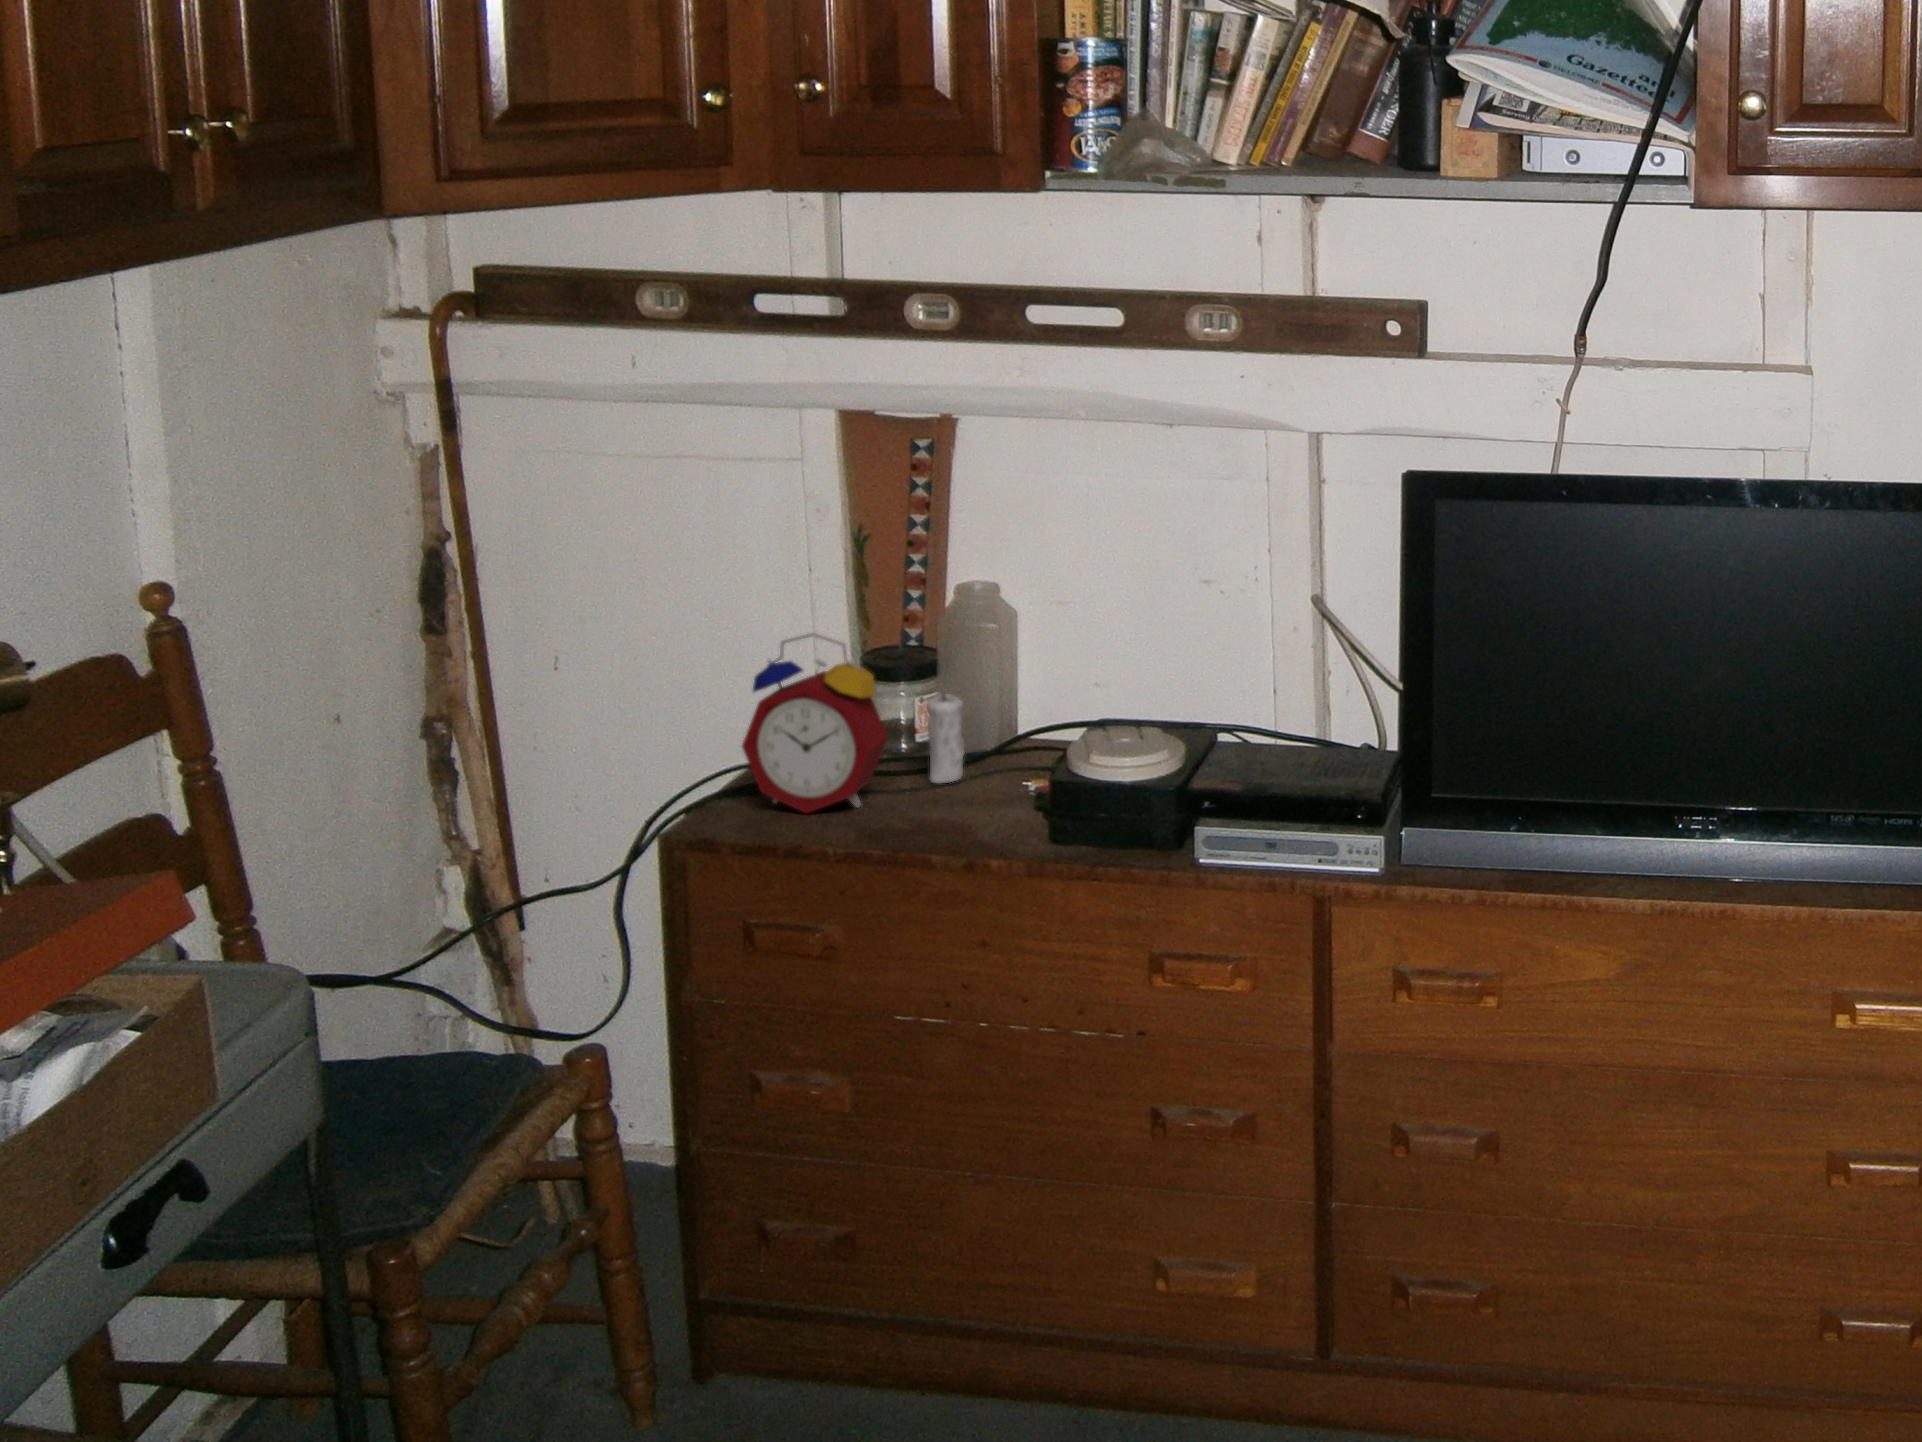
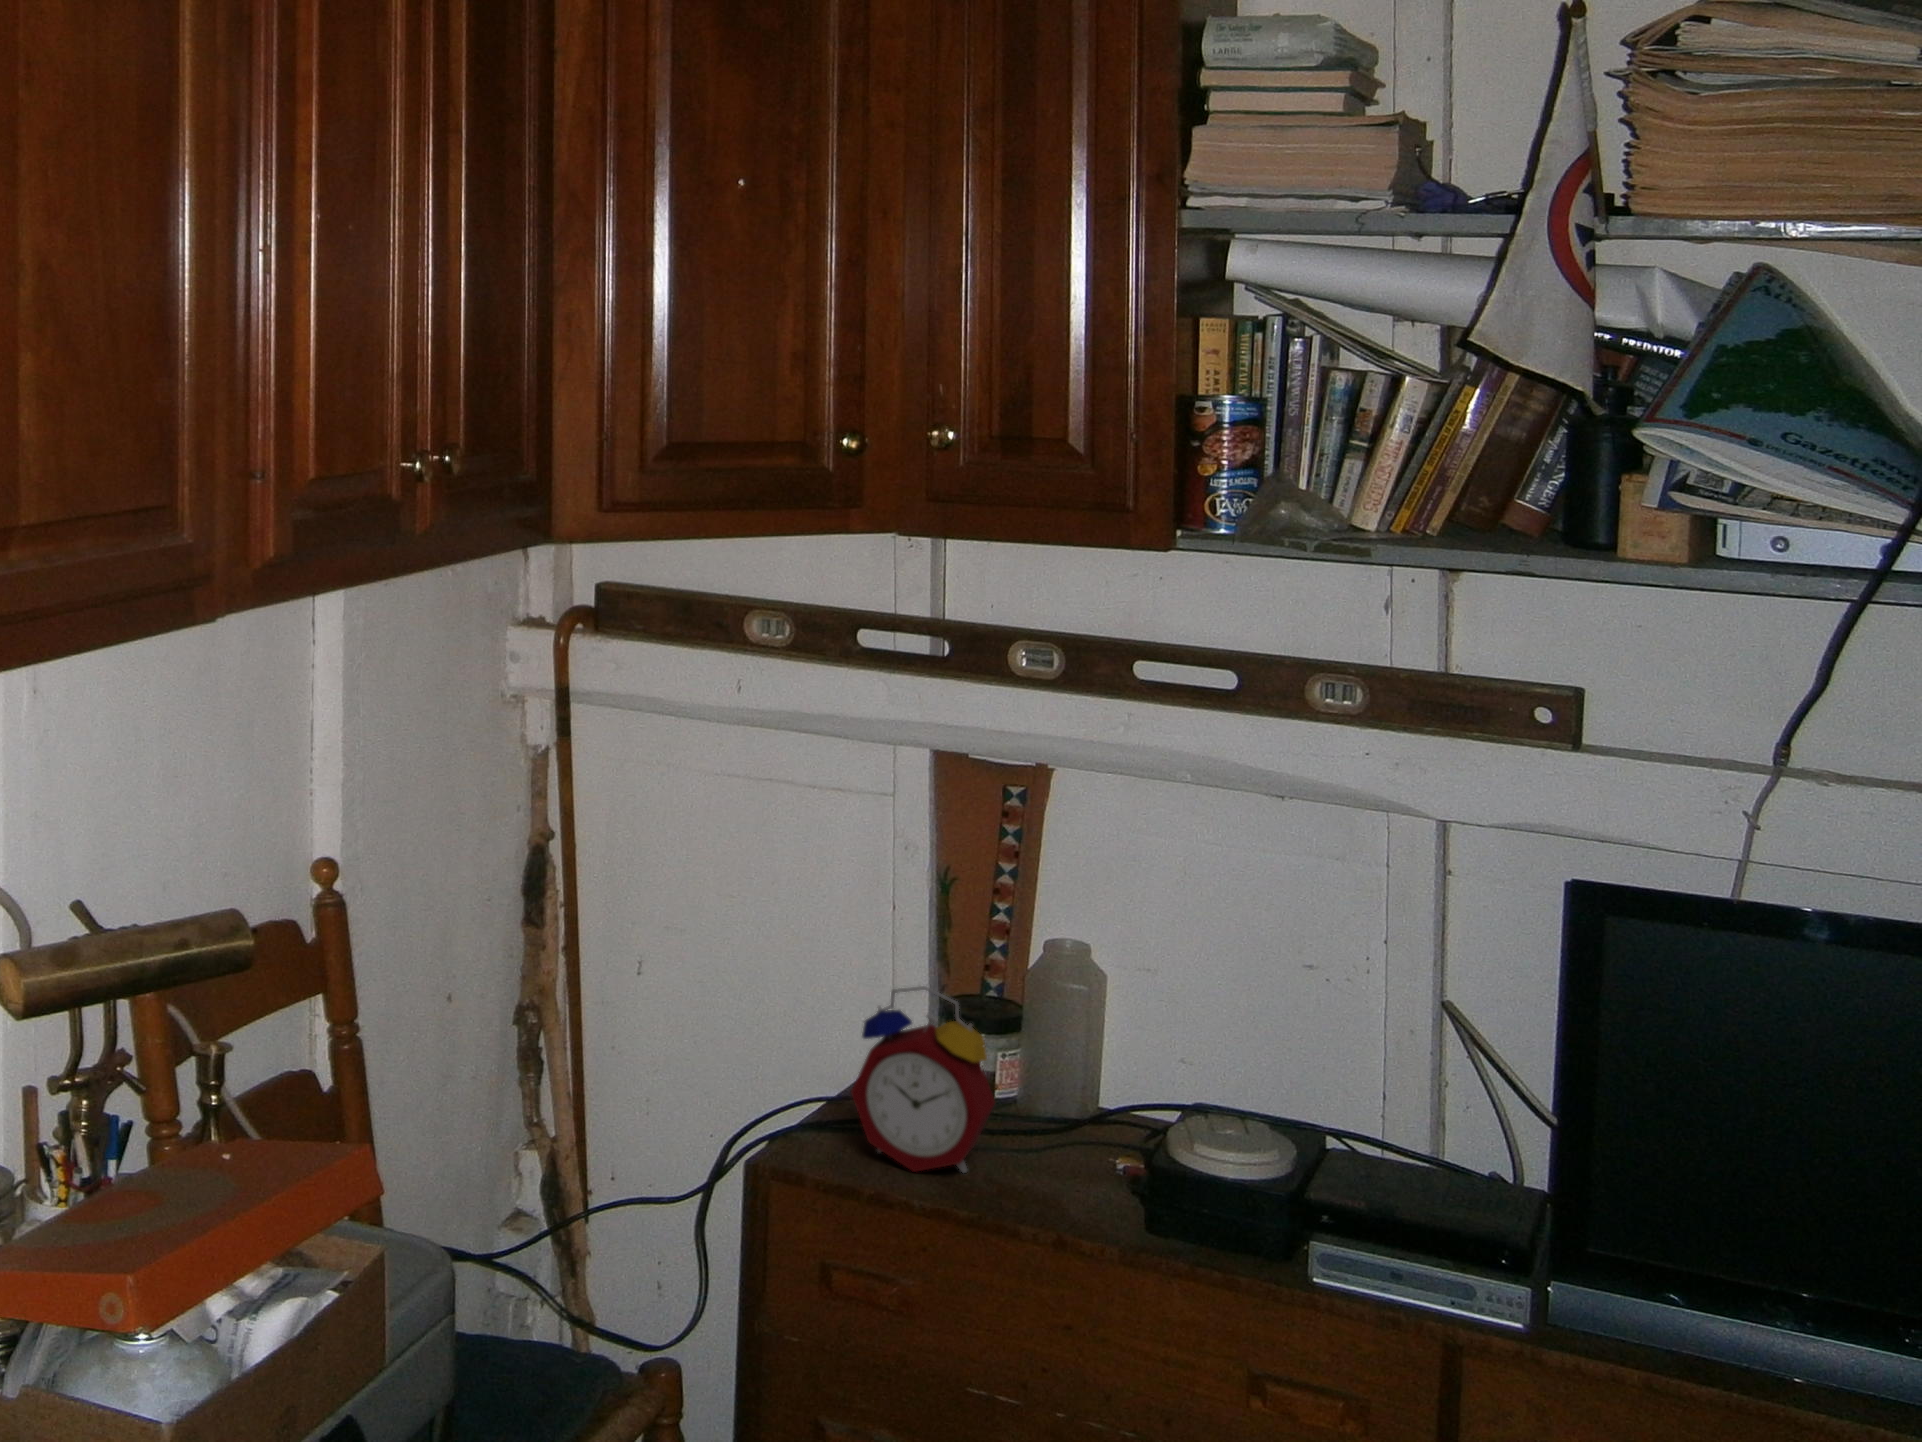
candle: present [927,691,965,783] -> none [1029,1046,1068,1156]

